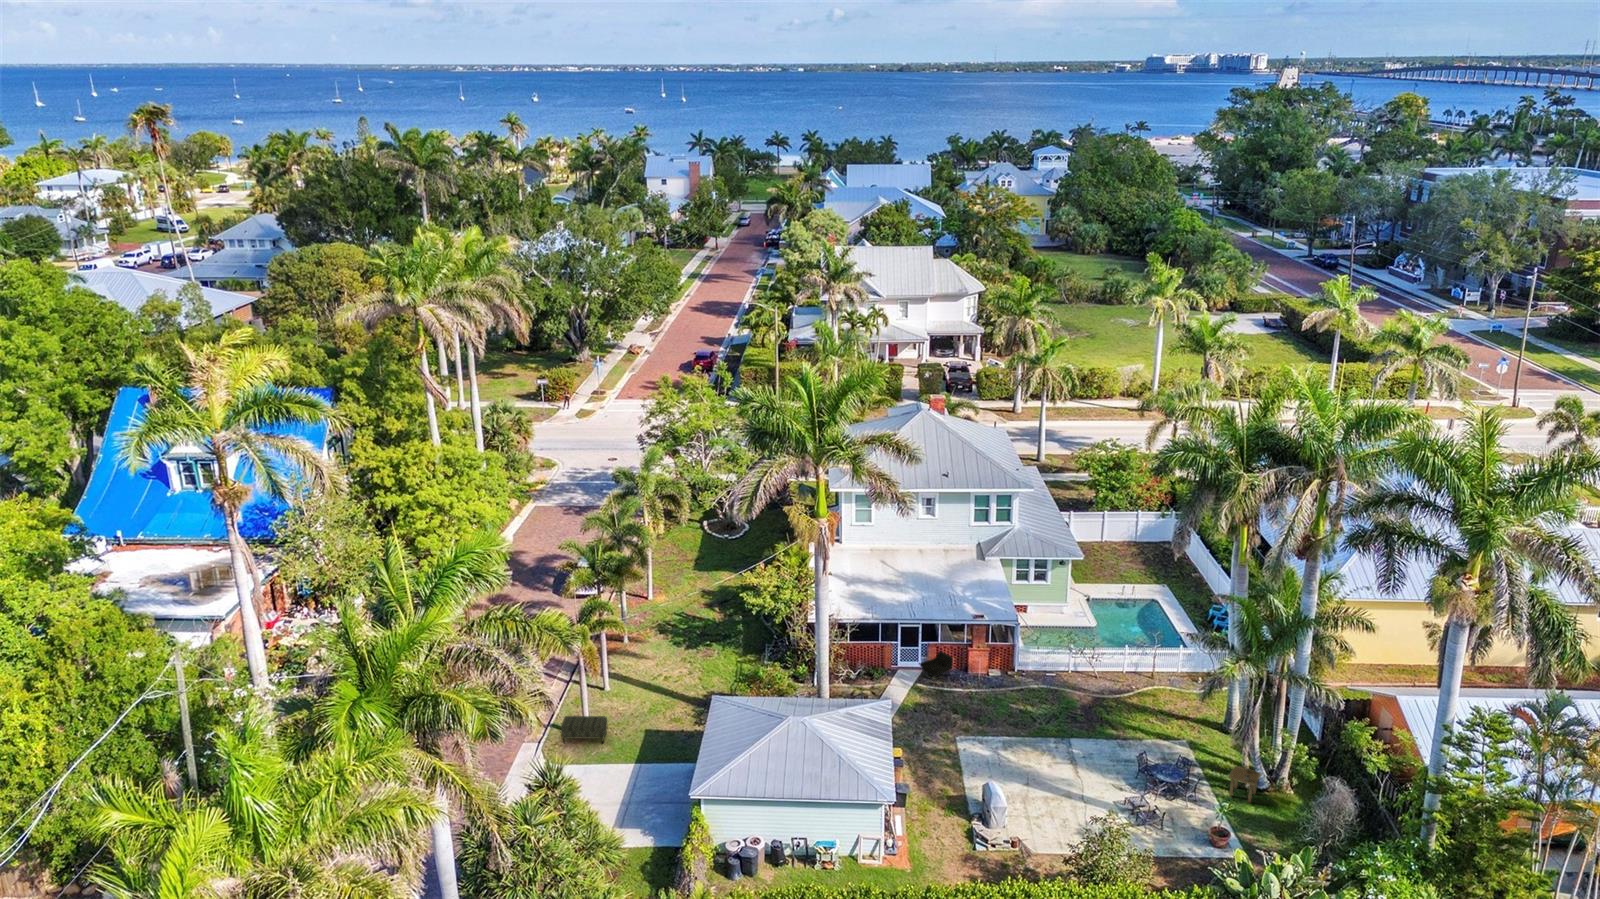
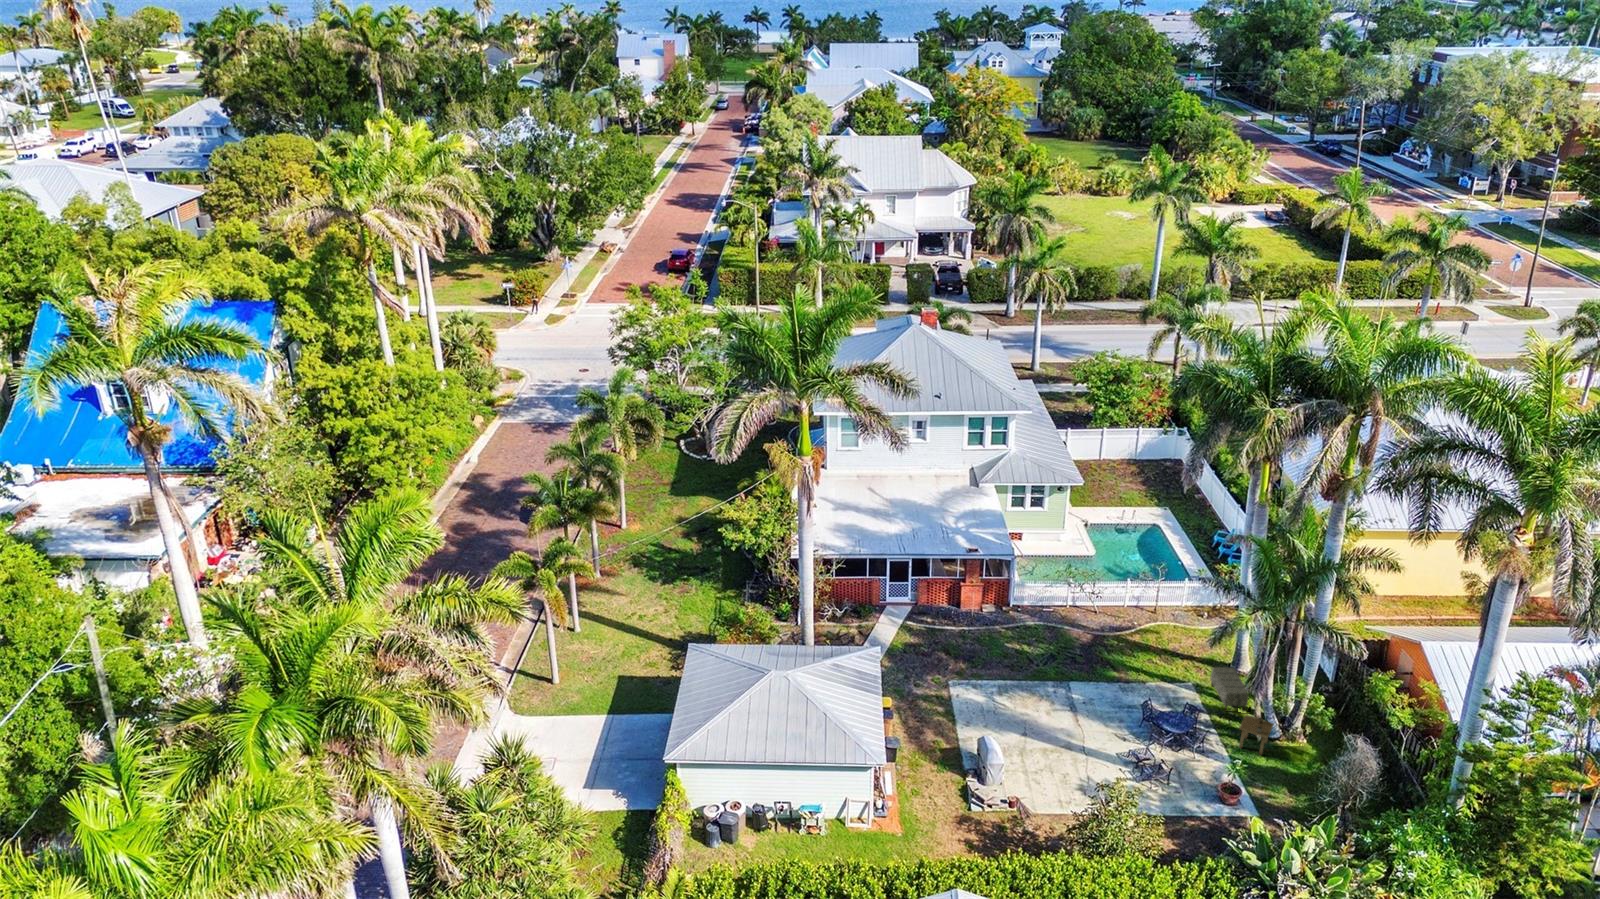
lounge chair: present [920,651,953,680] -> none [910,585,945,621]
bench: present [561,716,607,743] -> present [1210,667,1249,711]

